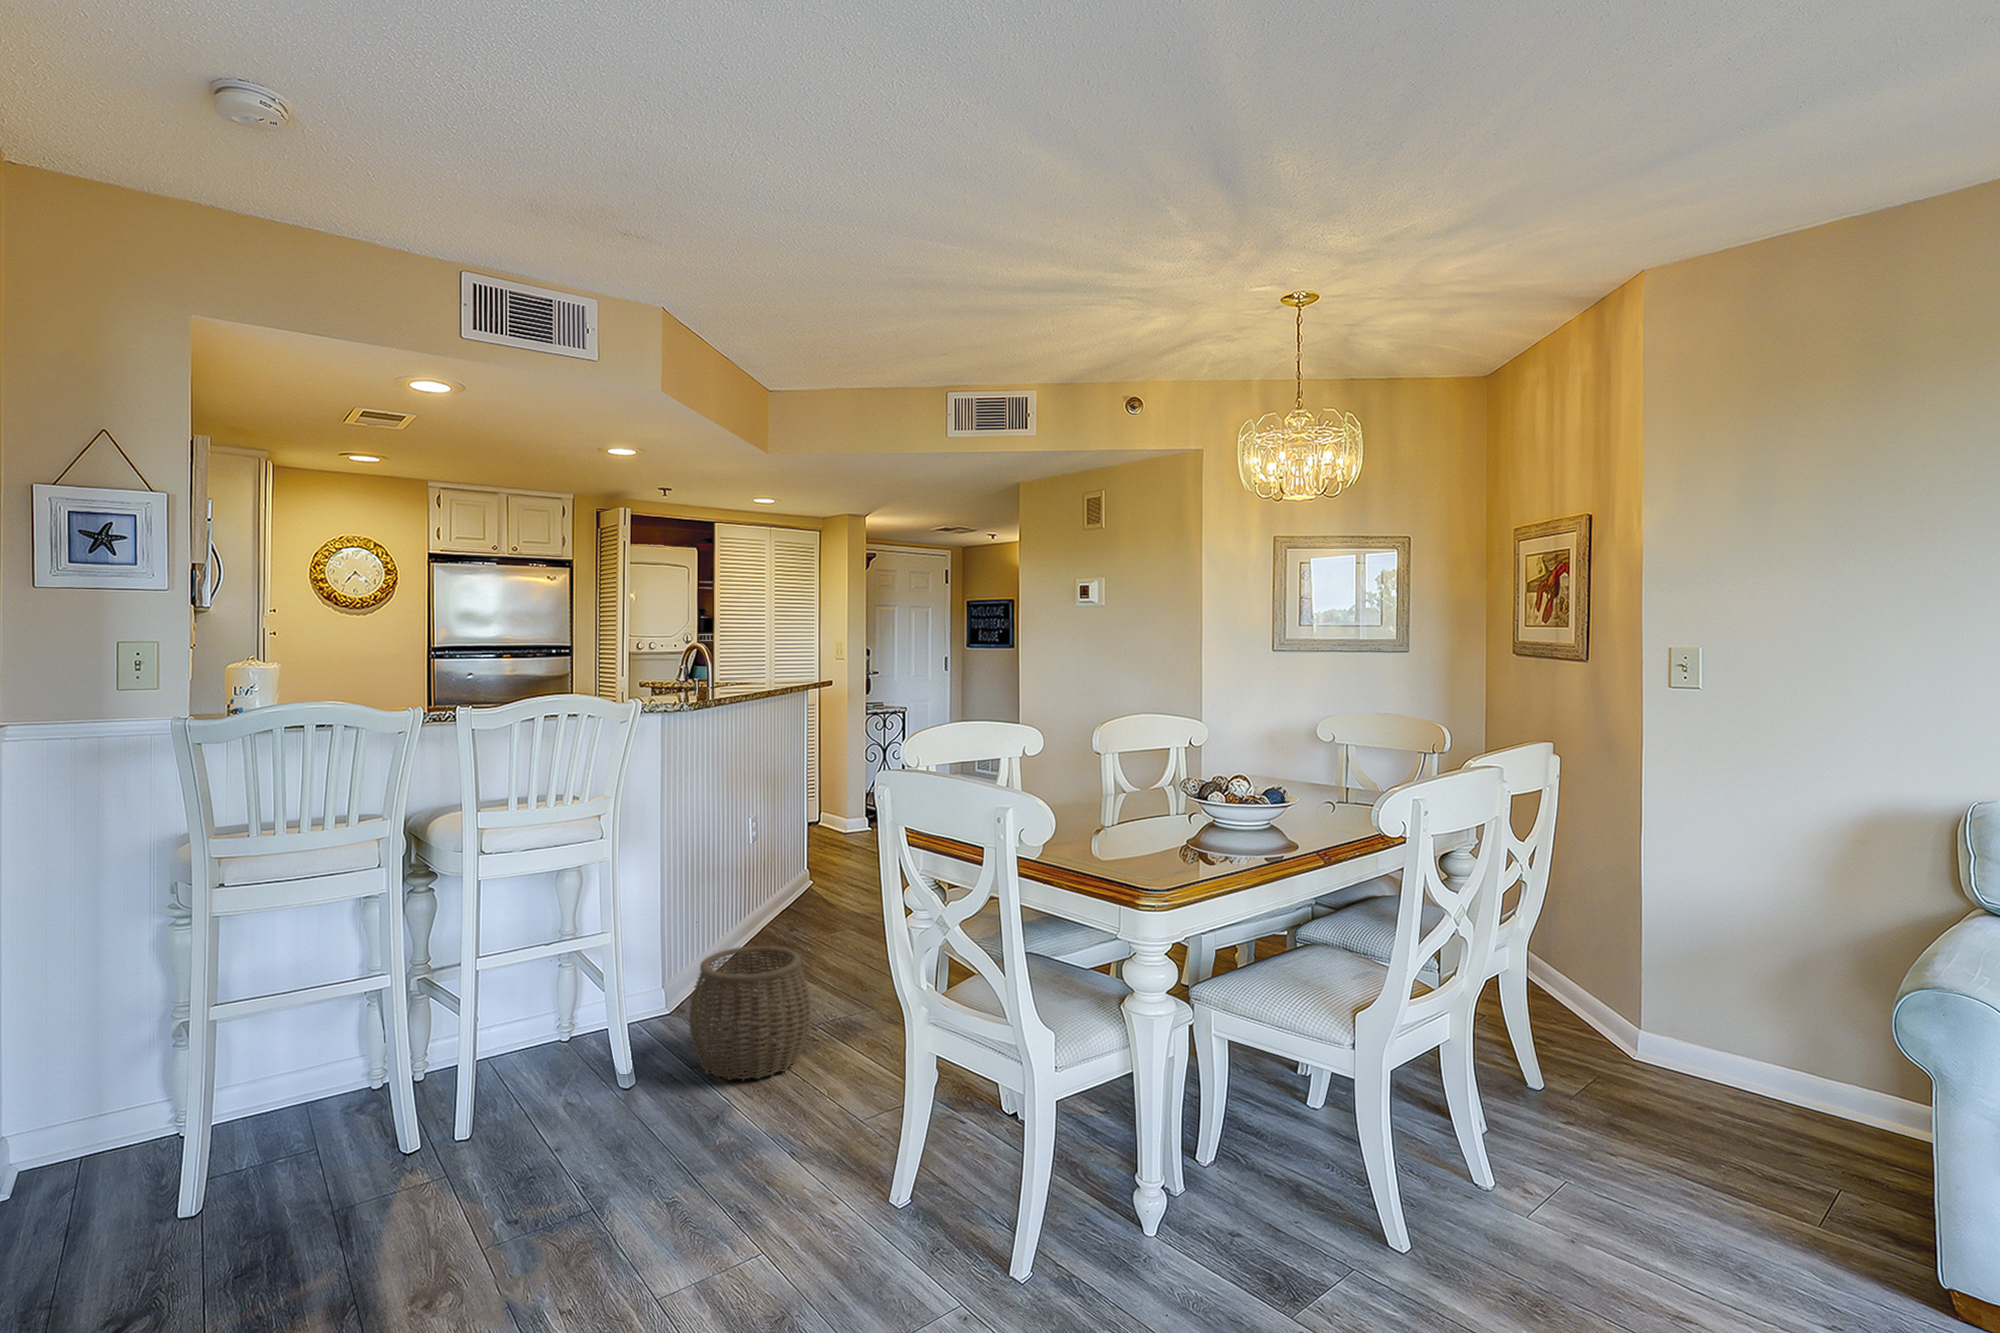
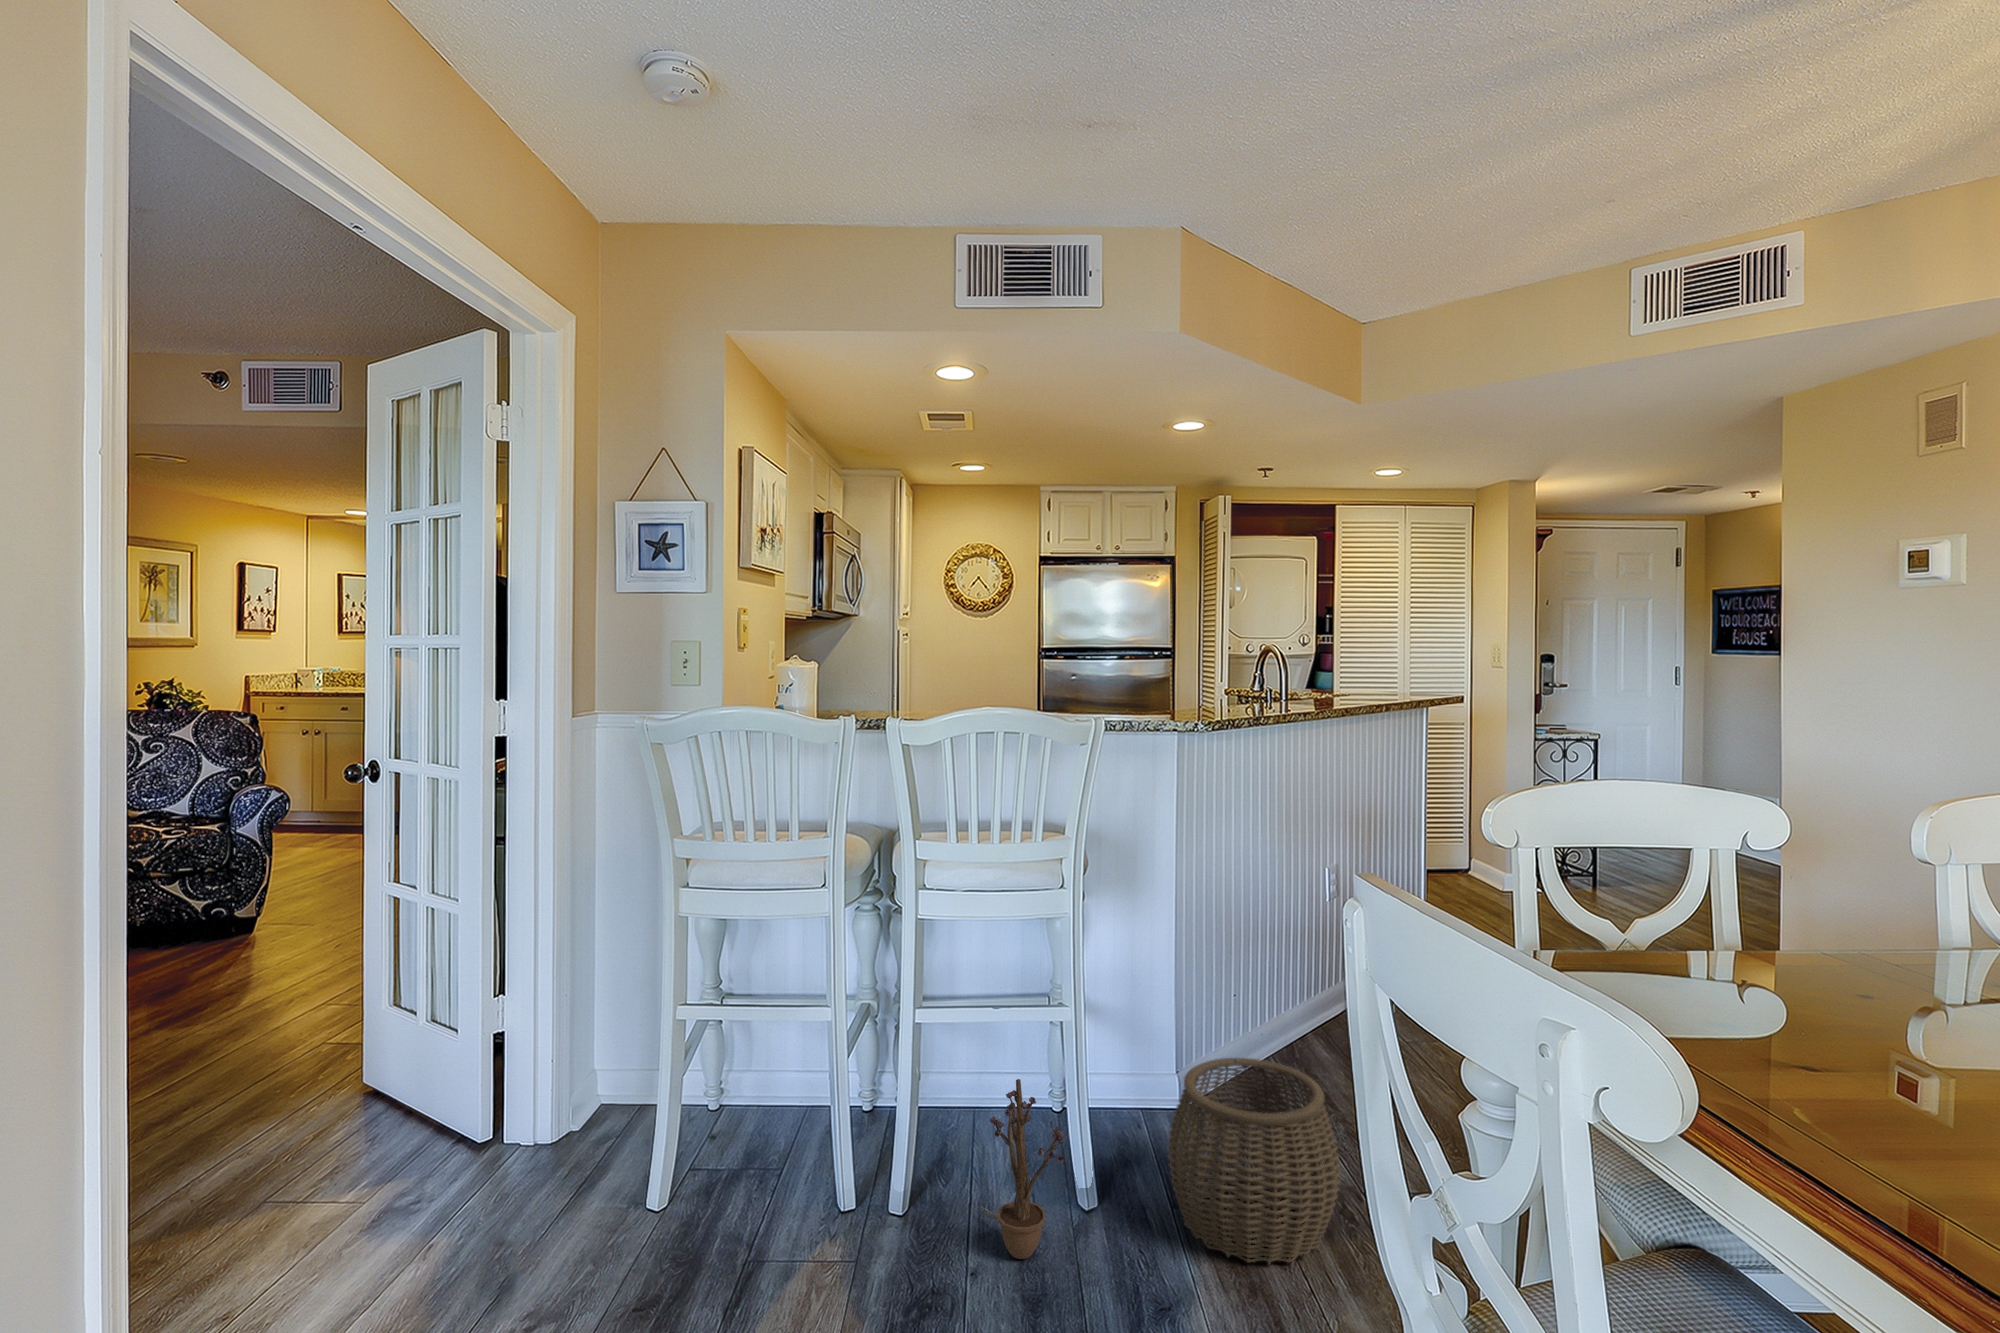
decorative plant: none [540,988,630,1128] -> present [980,1079,1064,1259]

